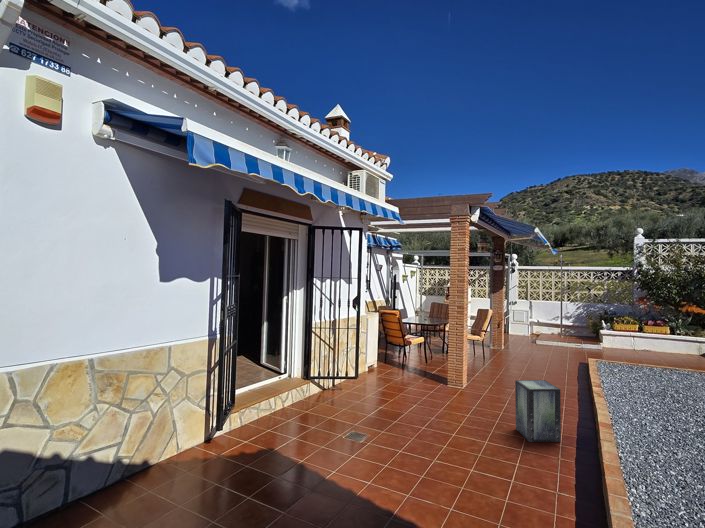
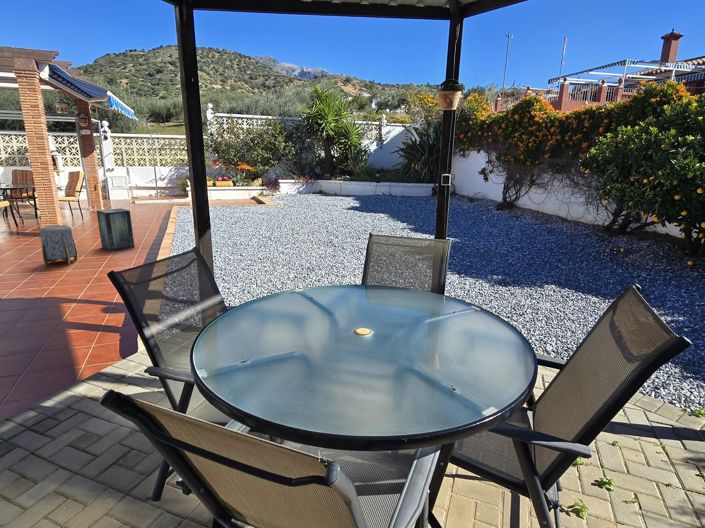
stool: none [450,400,489,461] -> present [40,225,77,266]

